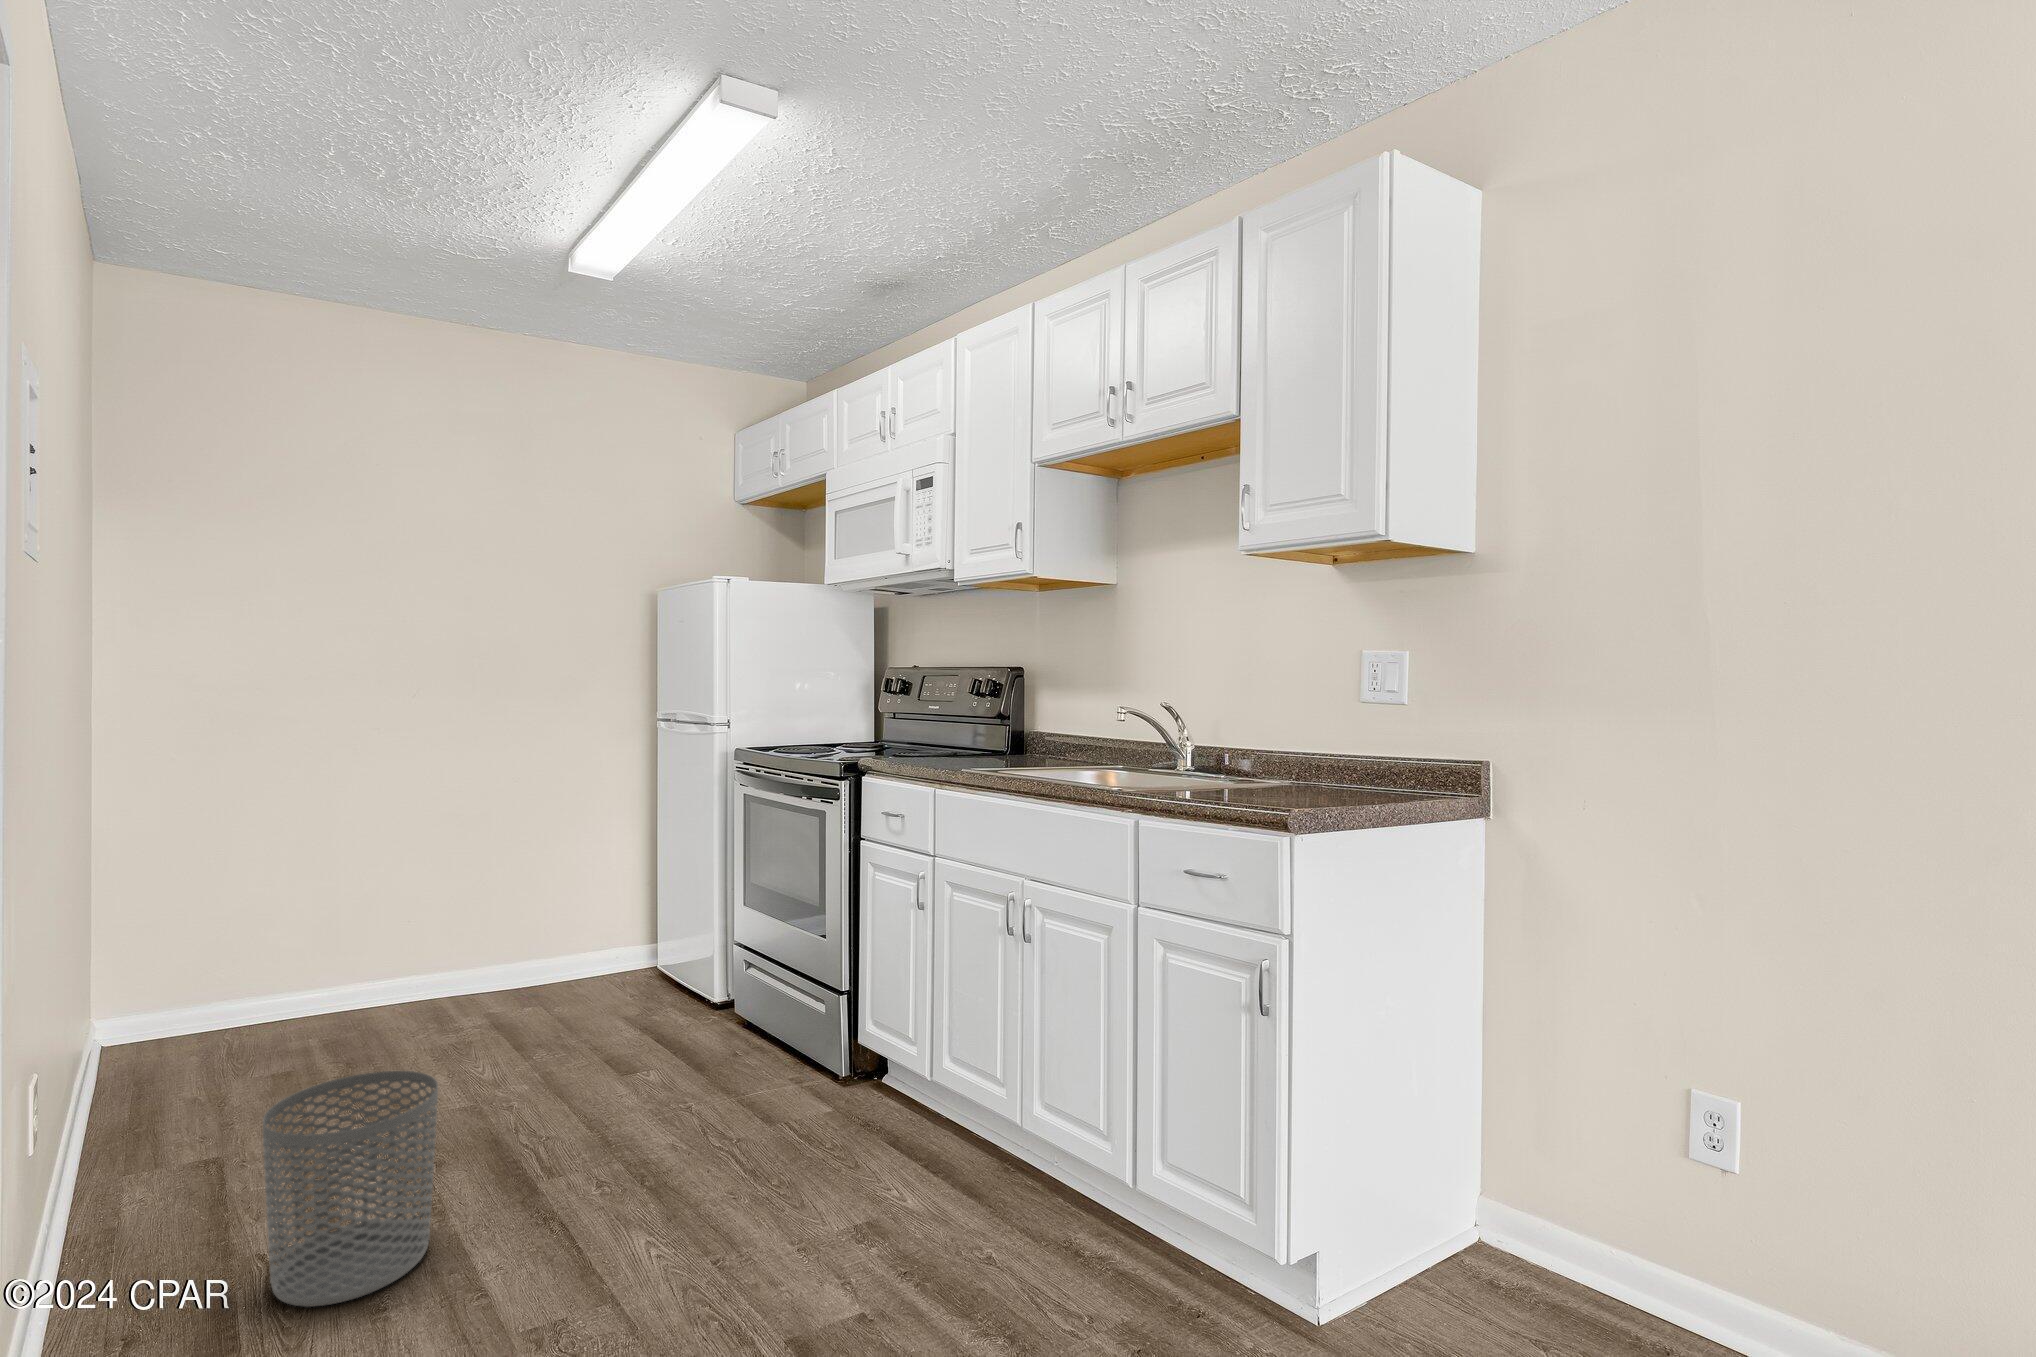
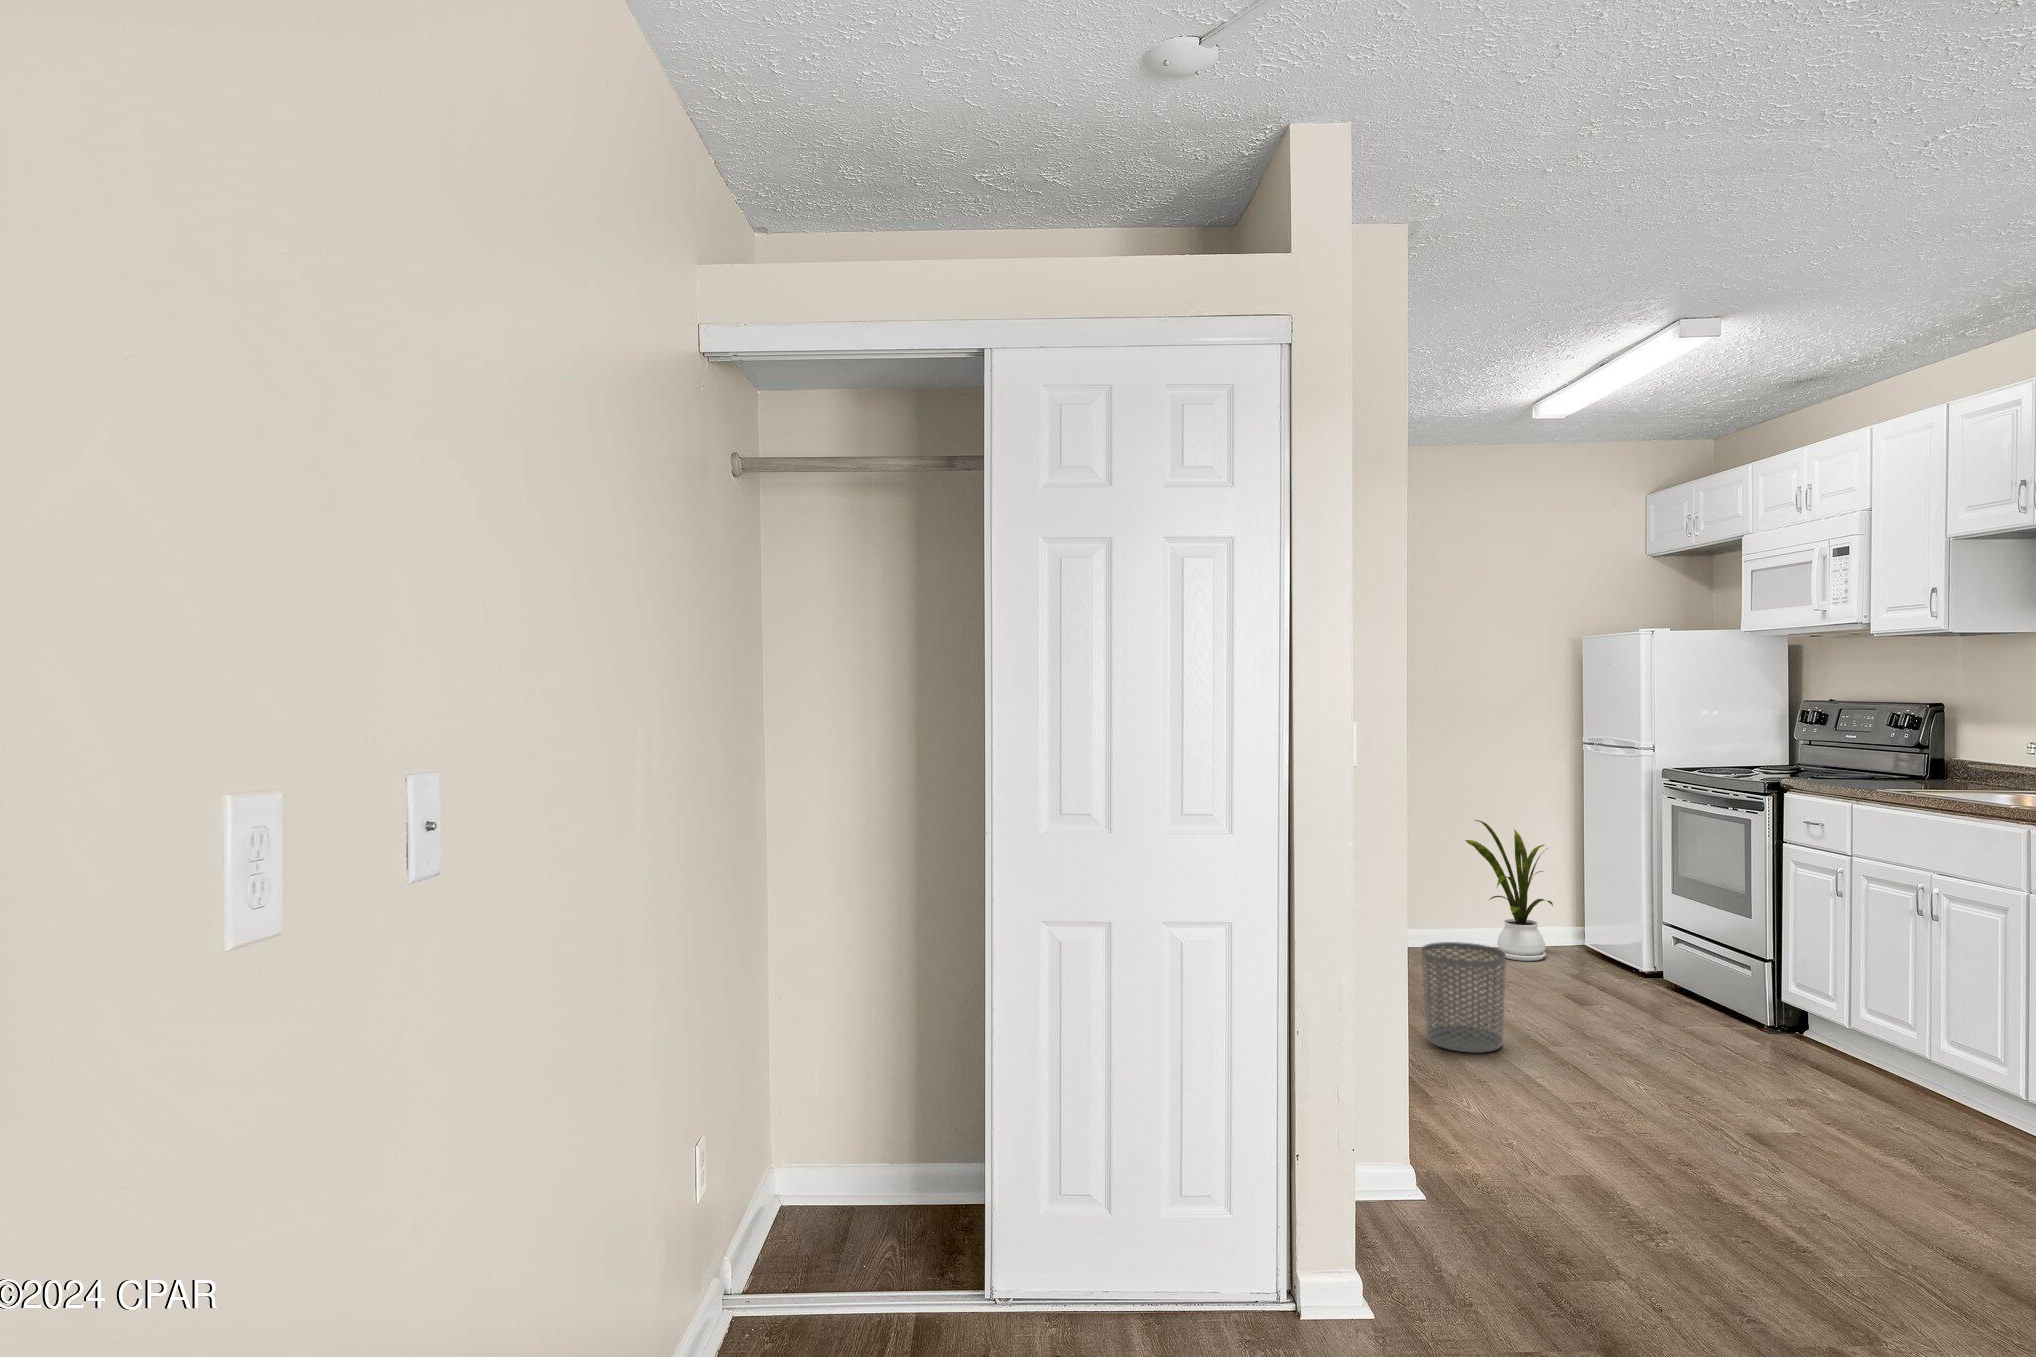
house plant: none [491,830,616,1015] -> present [1465,820,1553,961]

